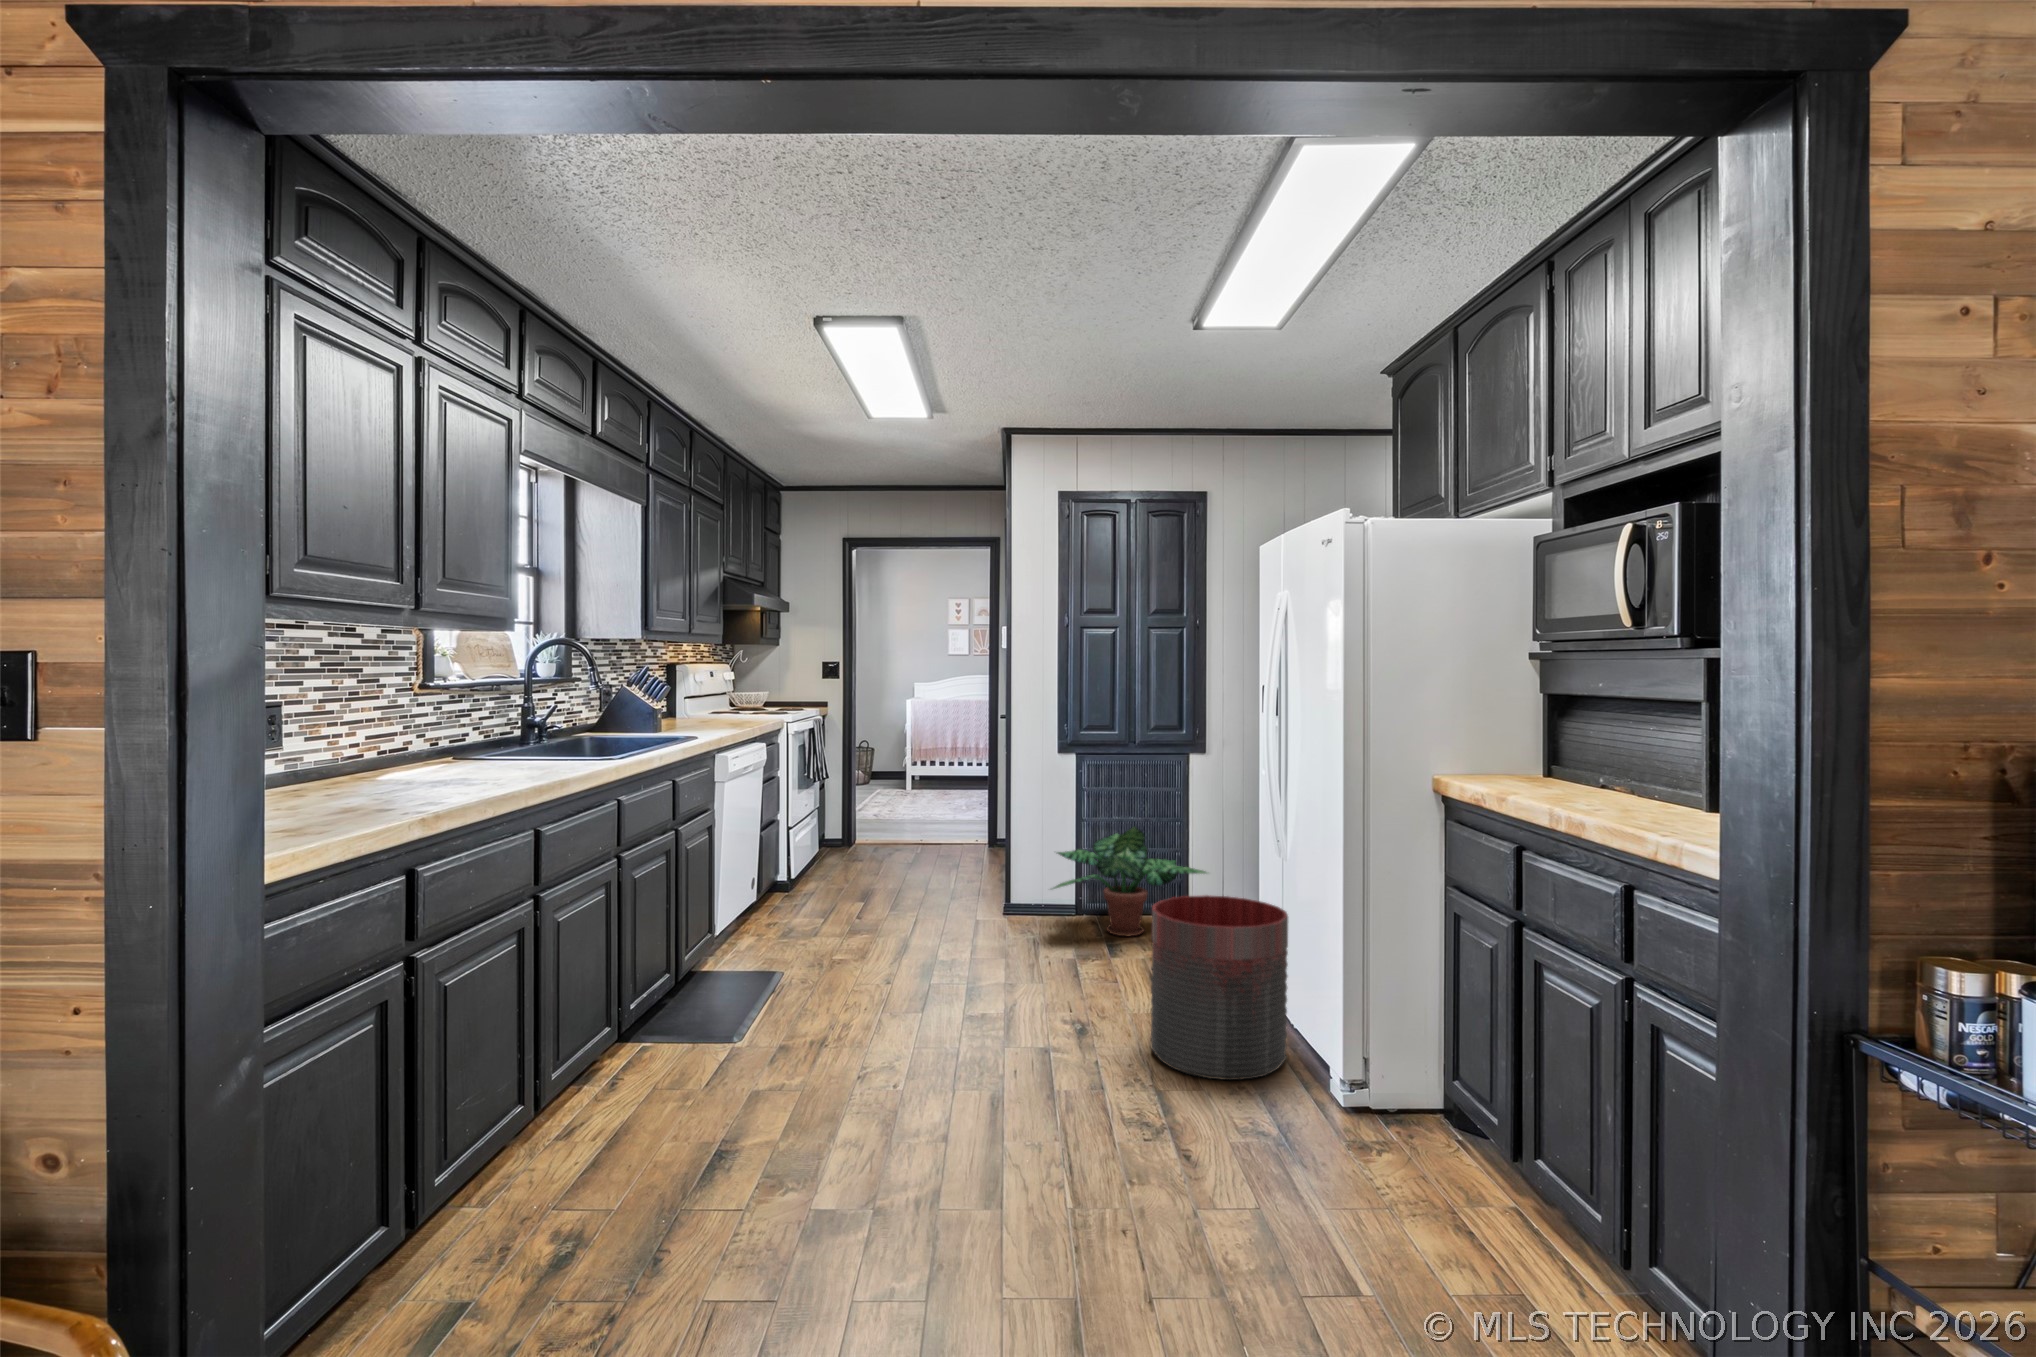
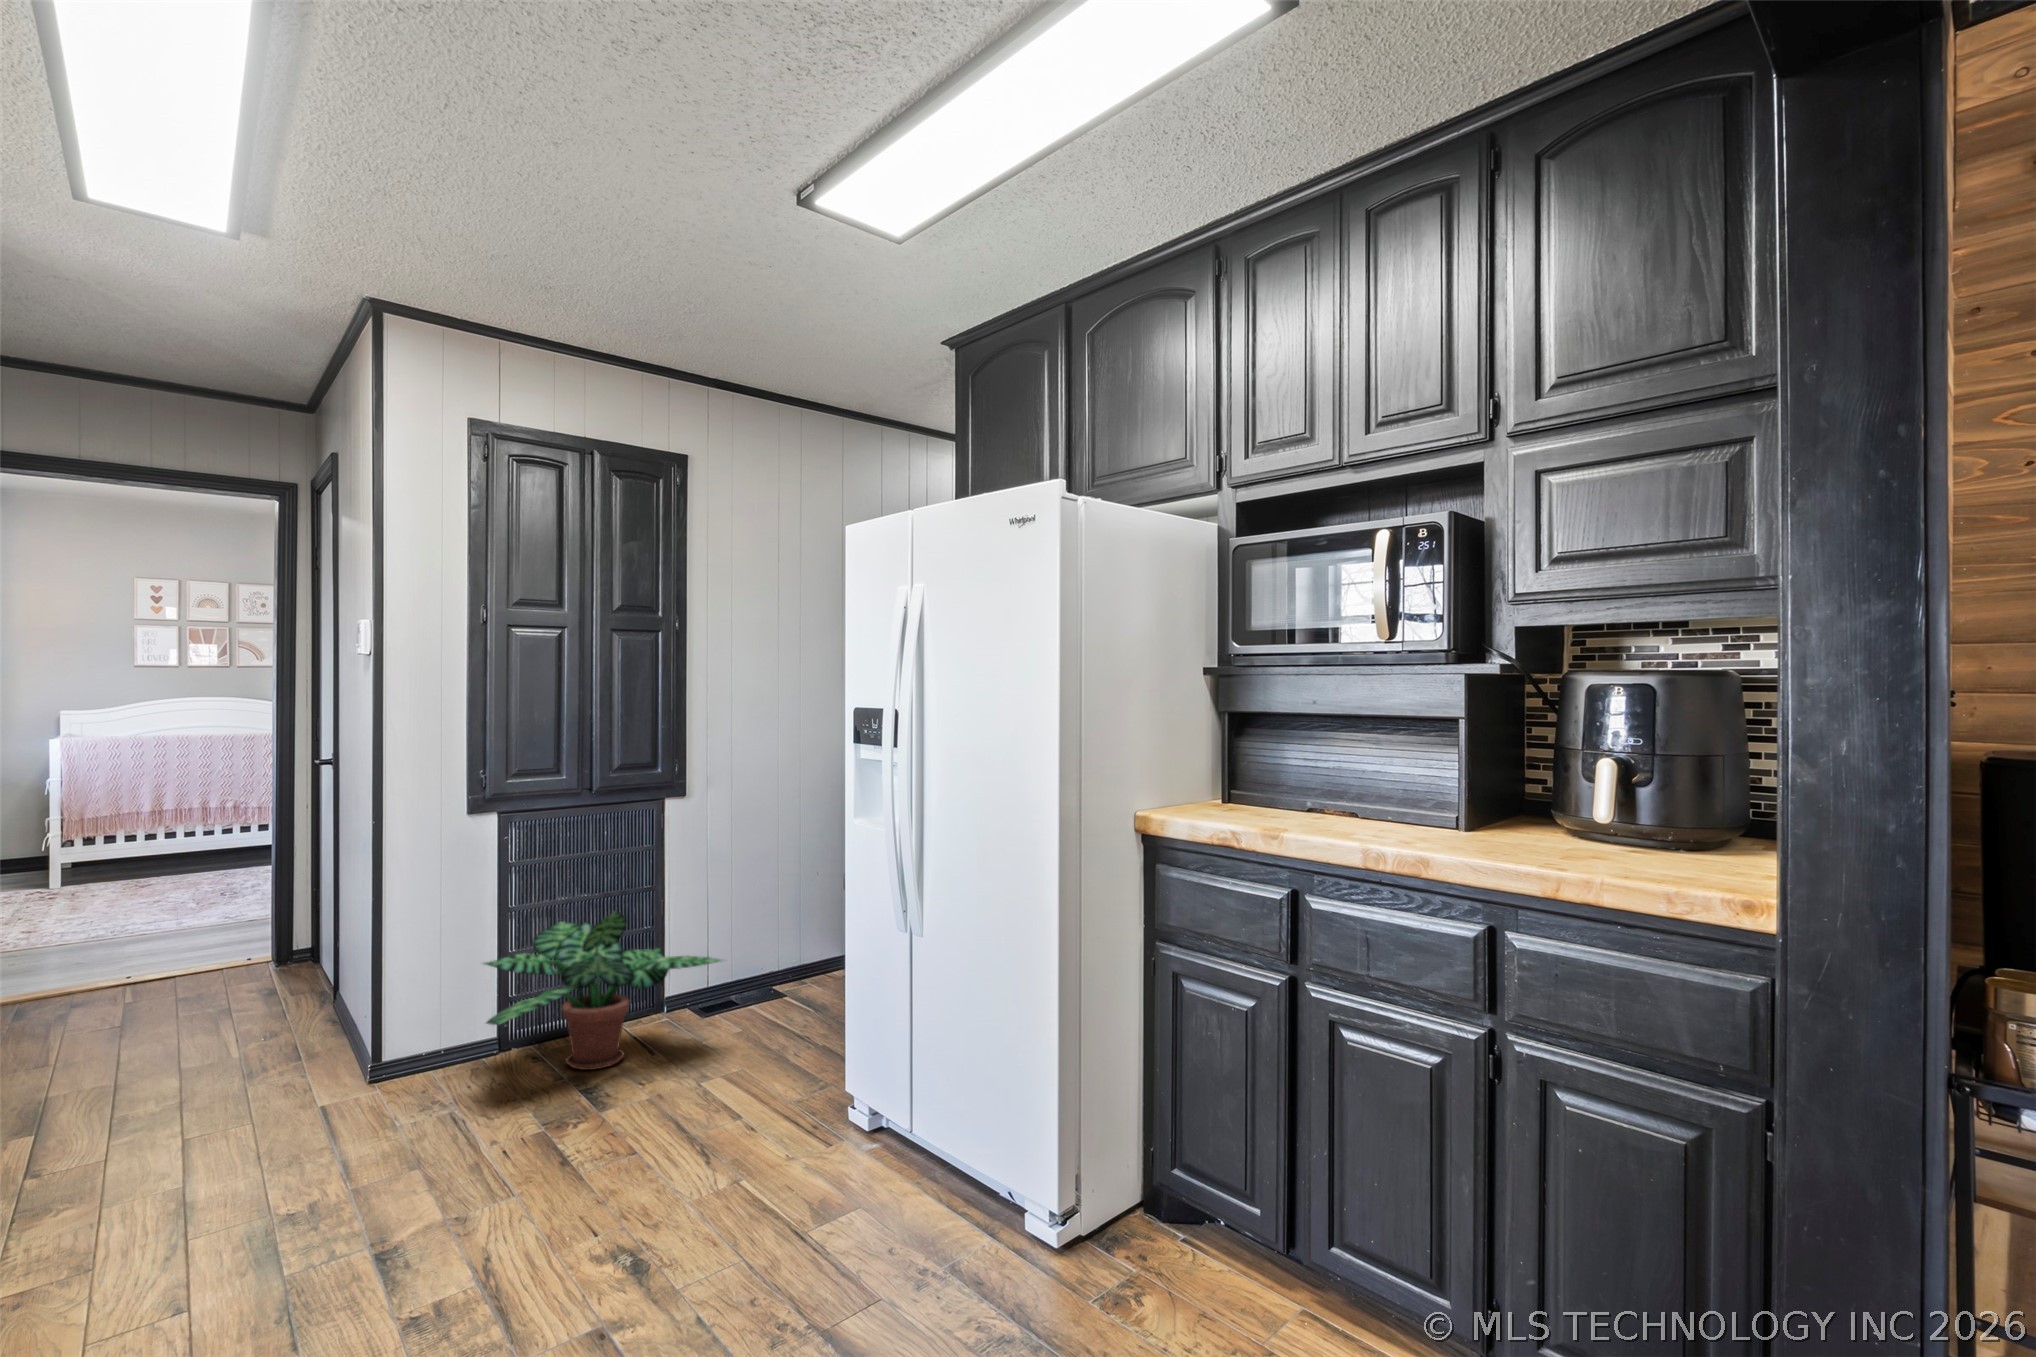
trash can: present [1151,895,1288,1080] -> none [765,995,954,1268]

